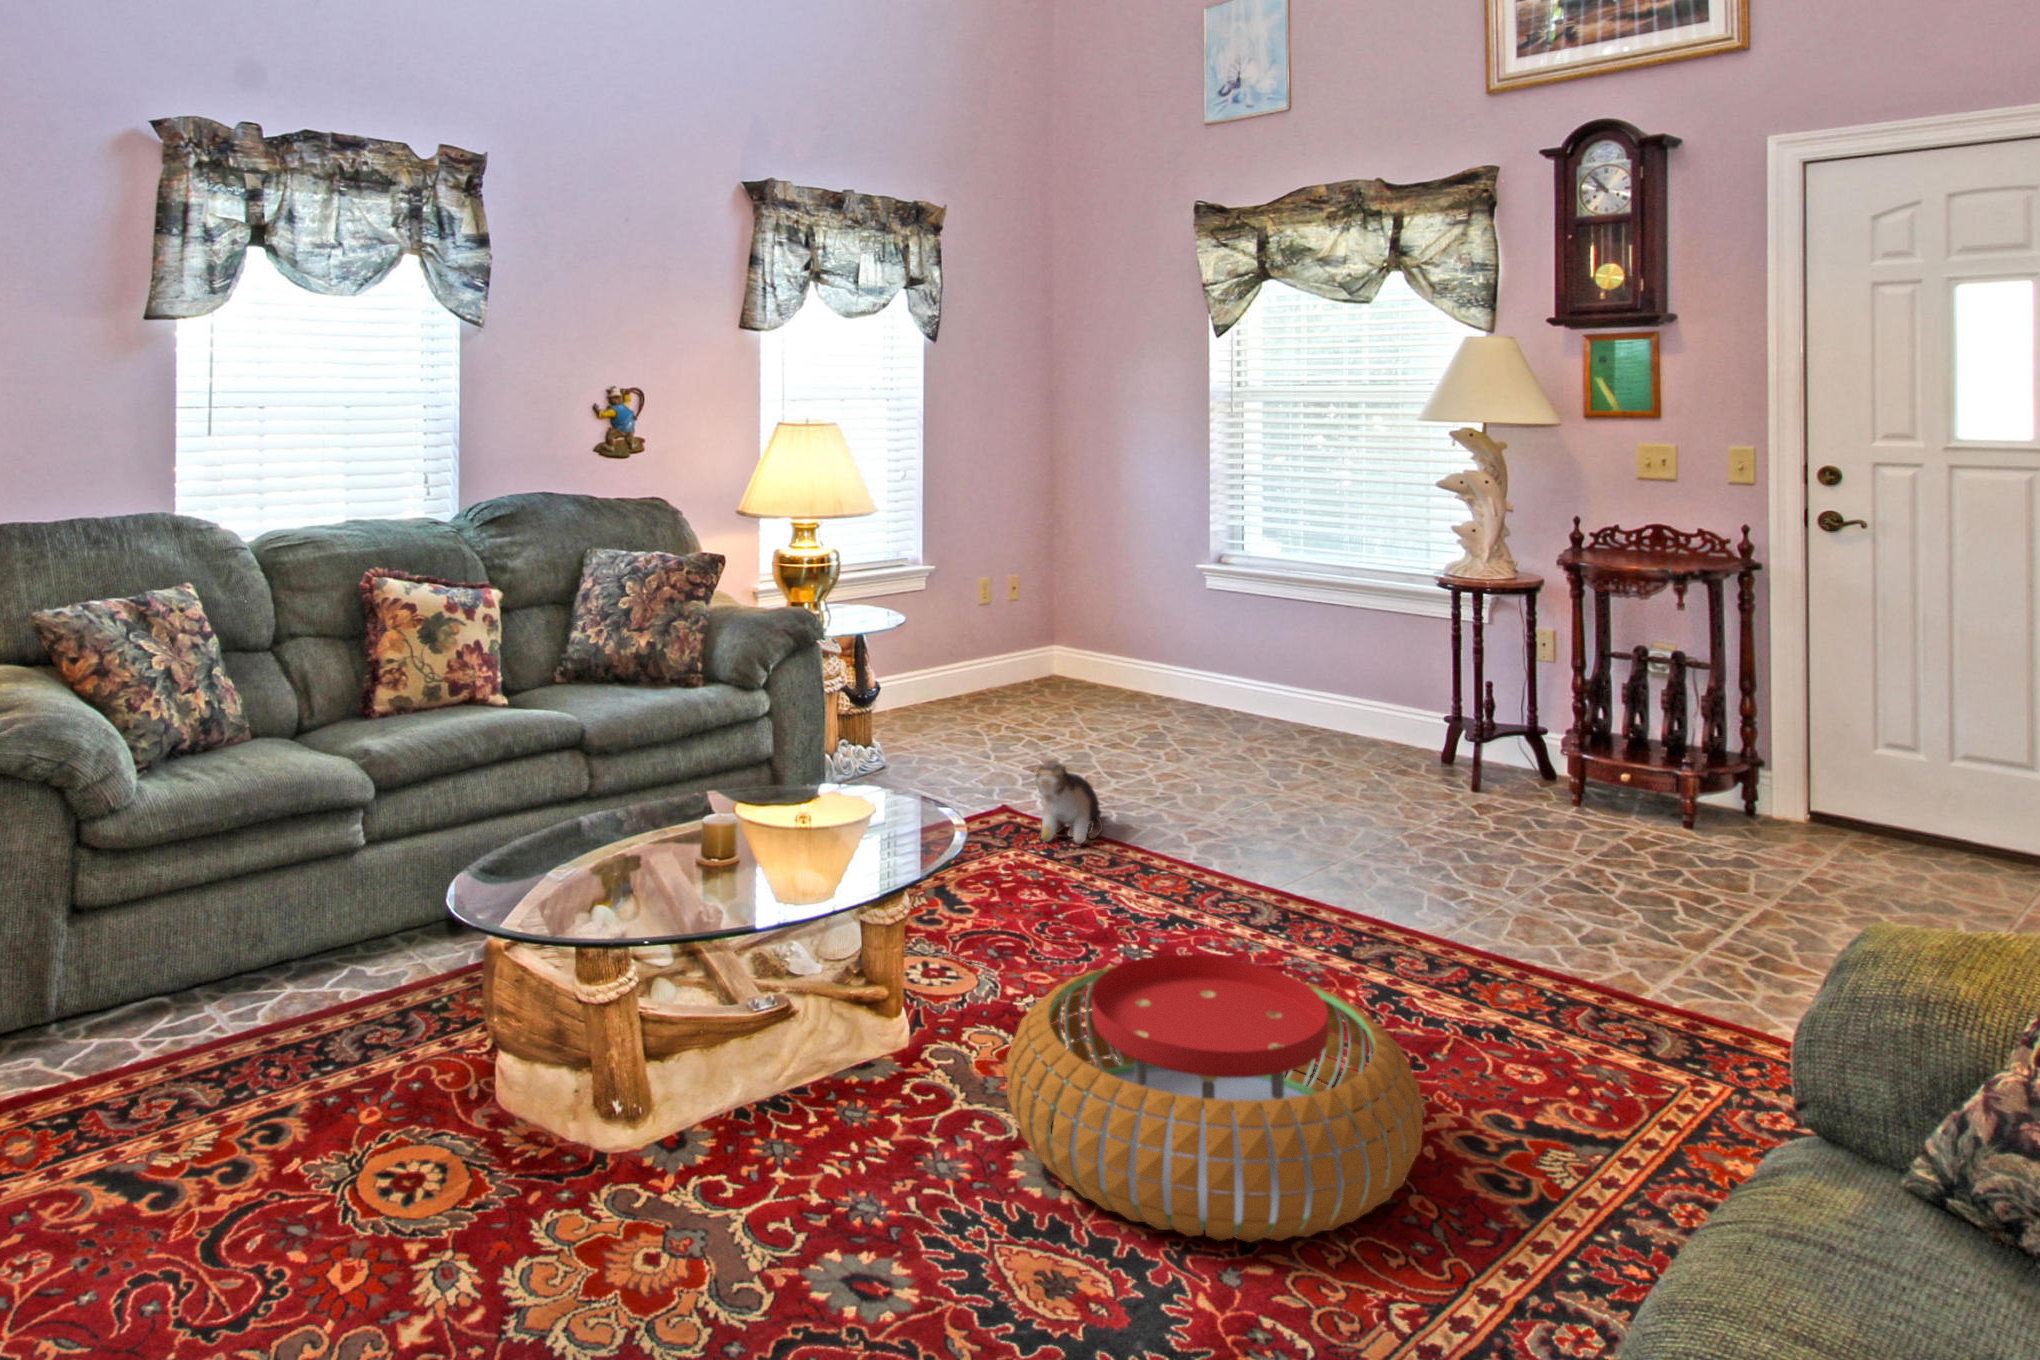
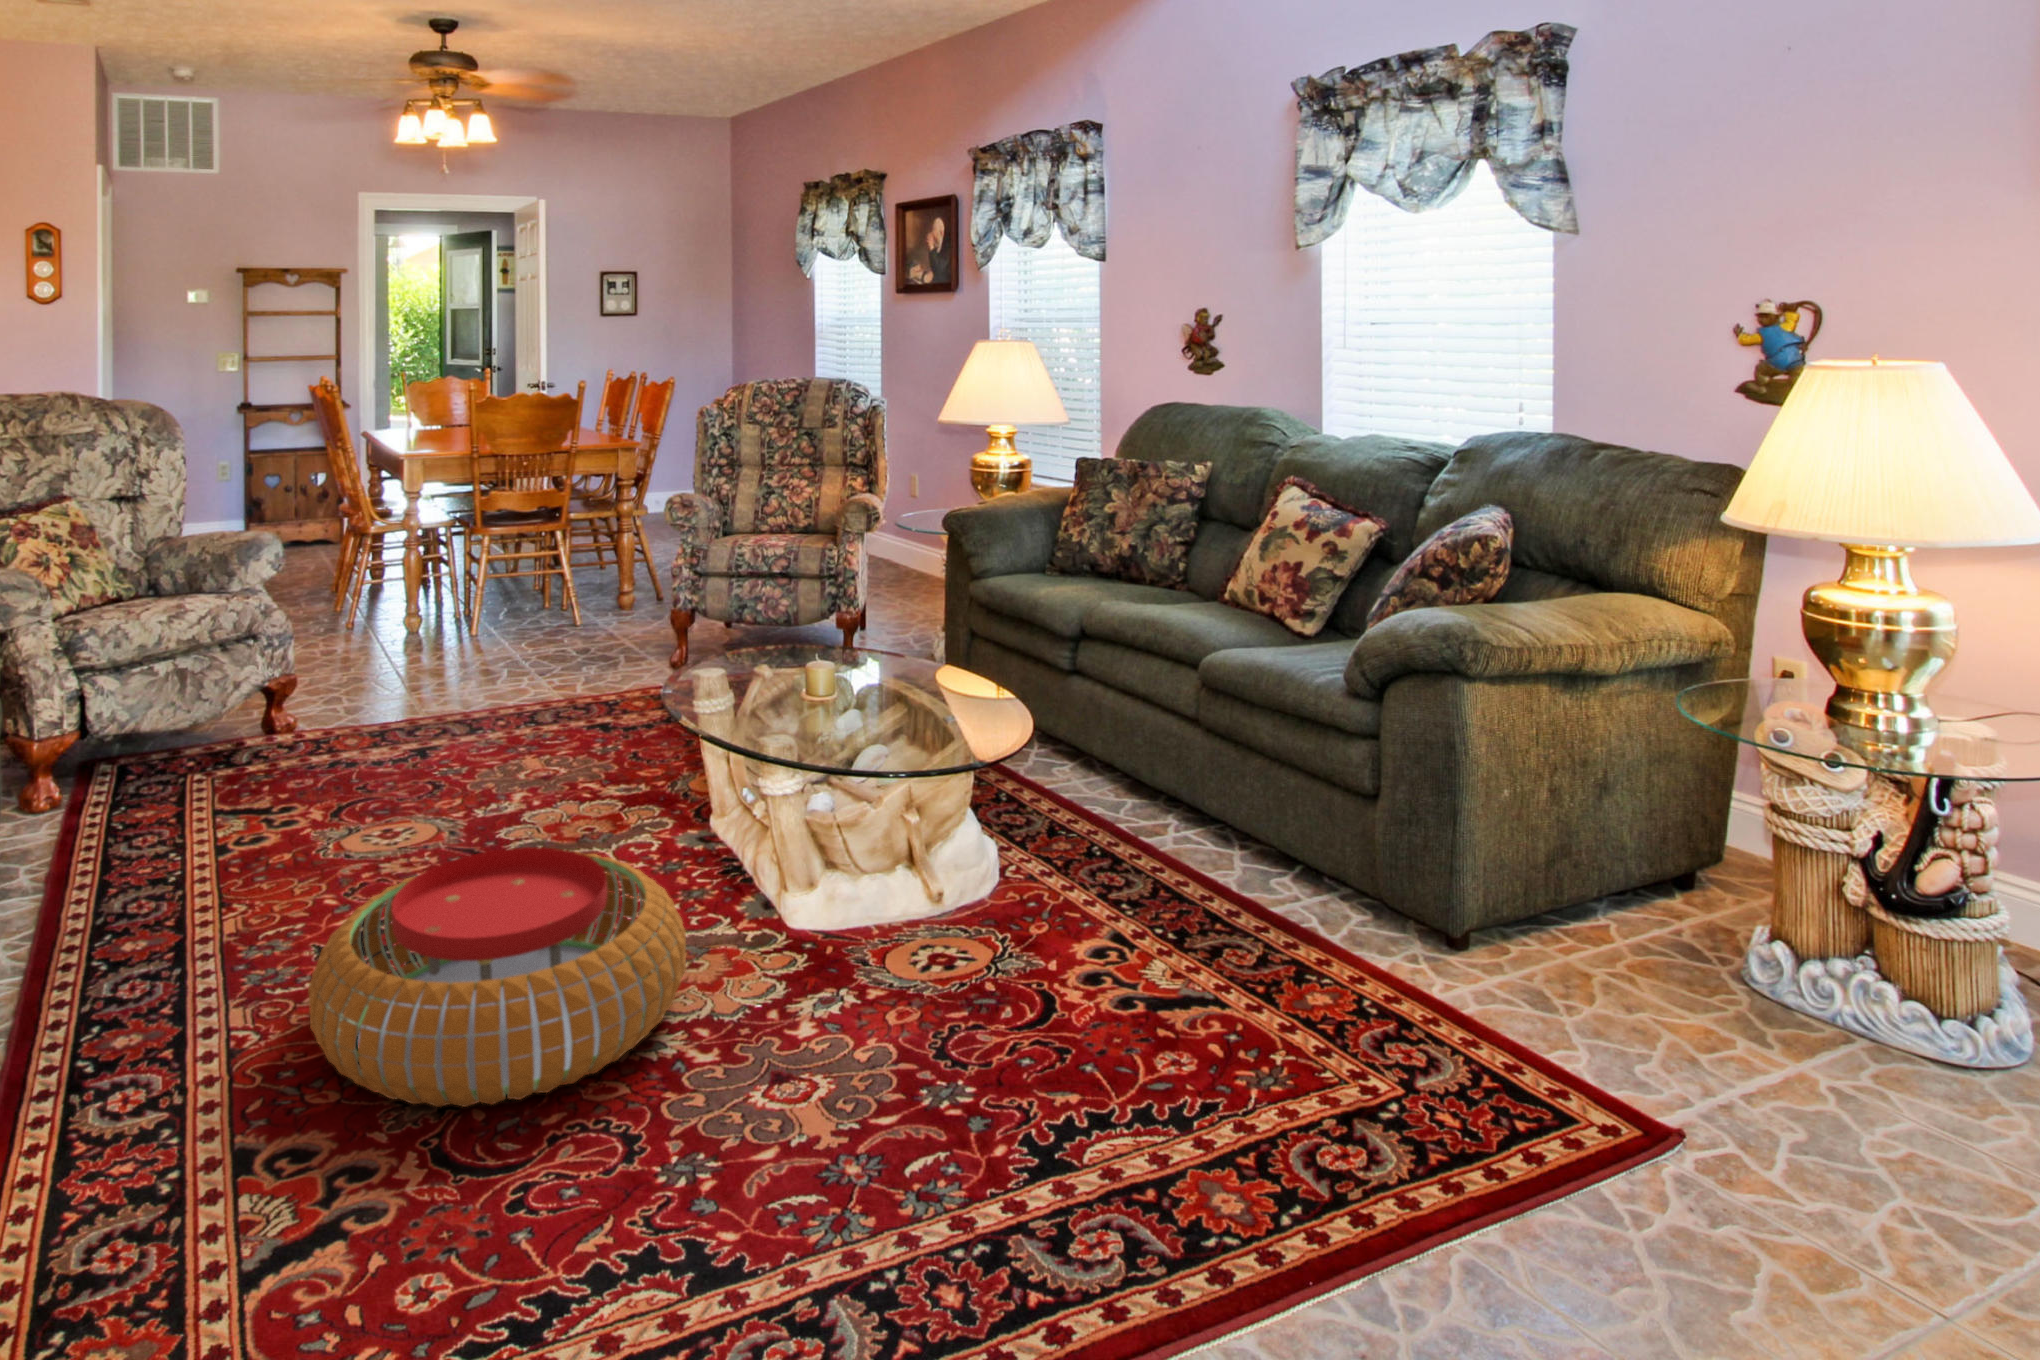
plush toy: present [1035,760,1103,844] -> none [1375,957,1679,1225]

